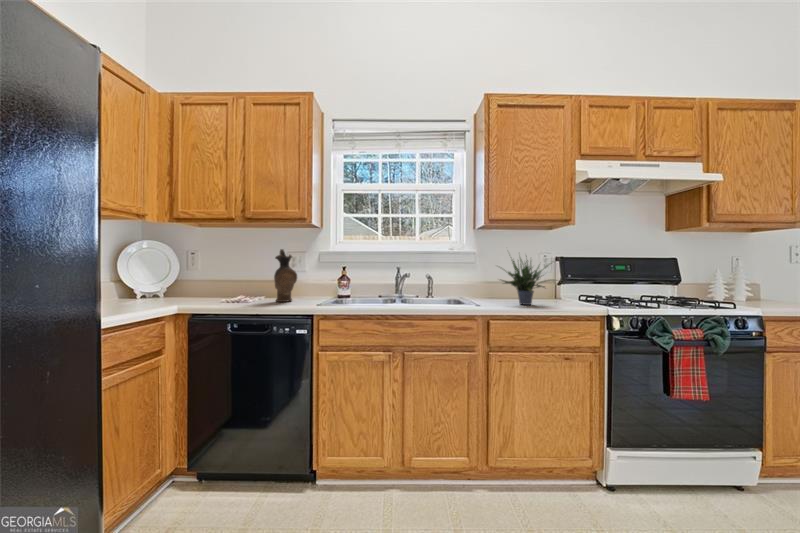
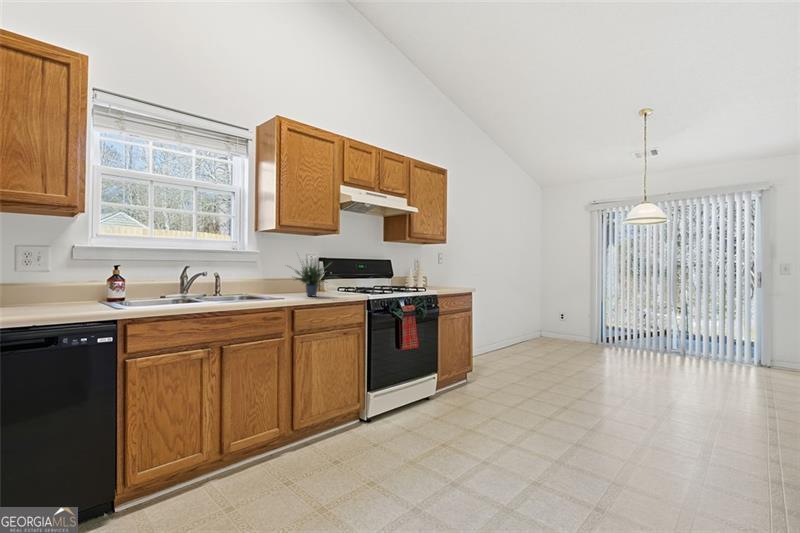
ceramic pitcher: present [274,249,297,302] -> none [33,245,70,310]

